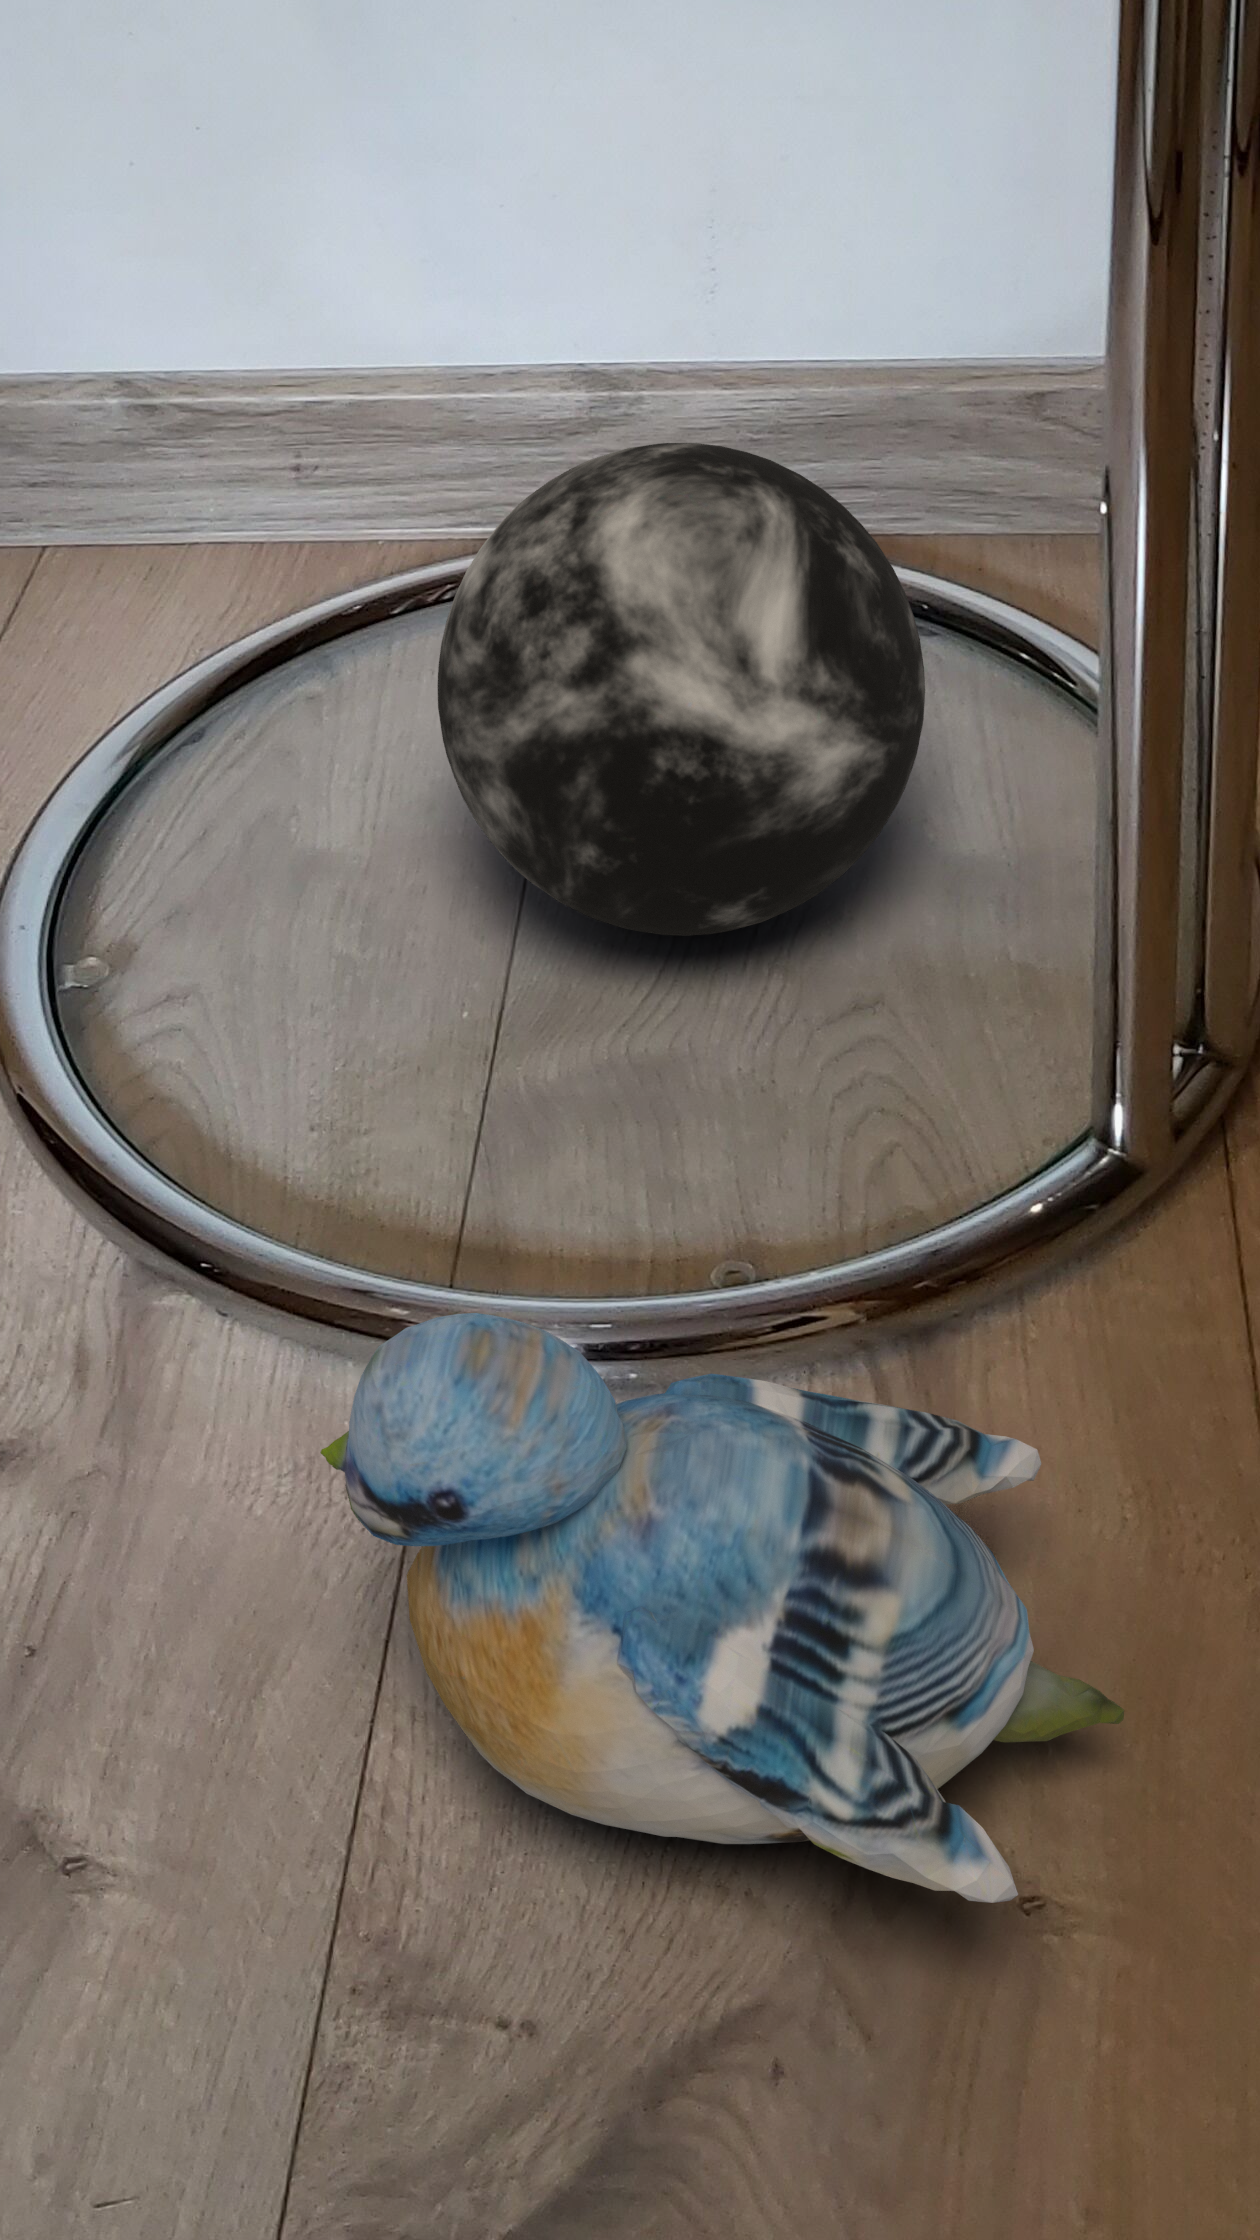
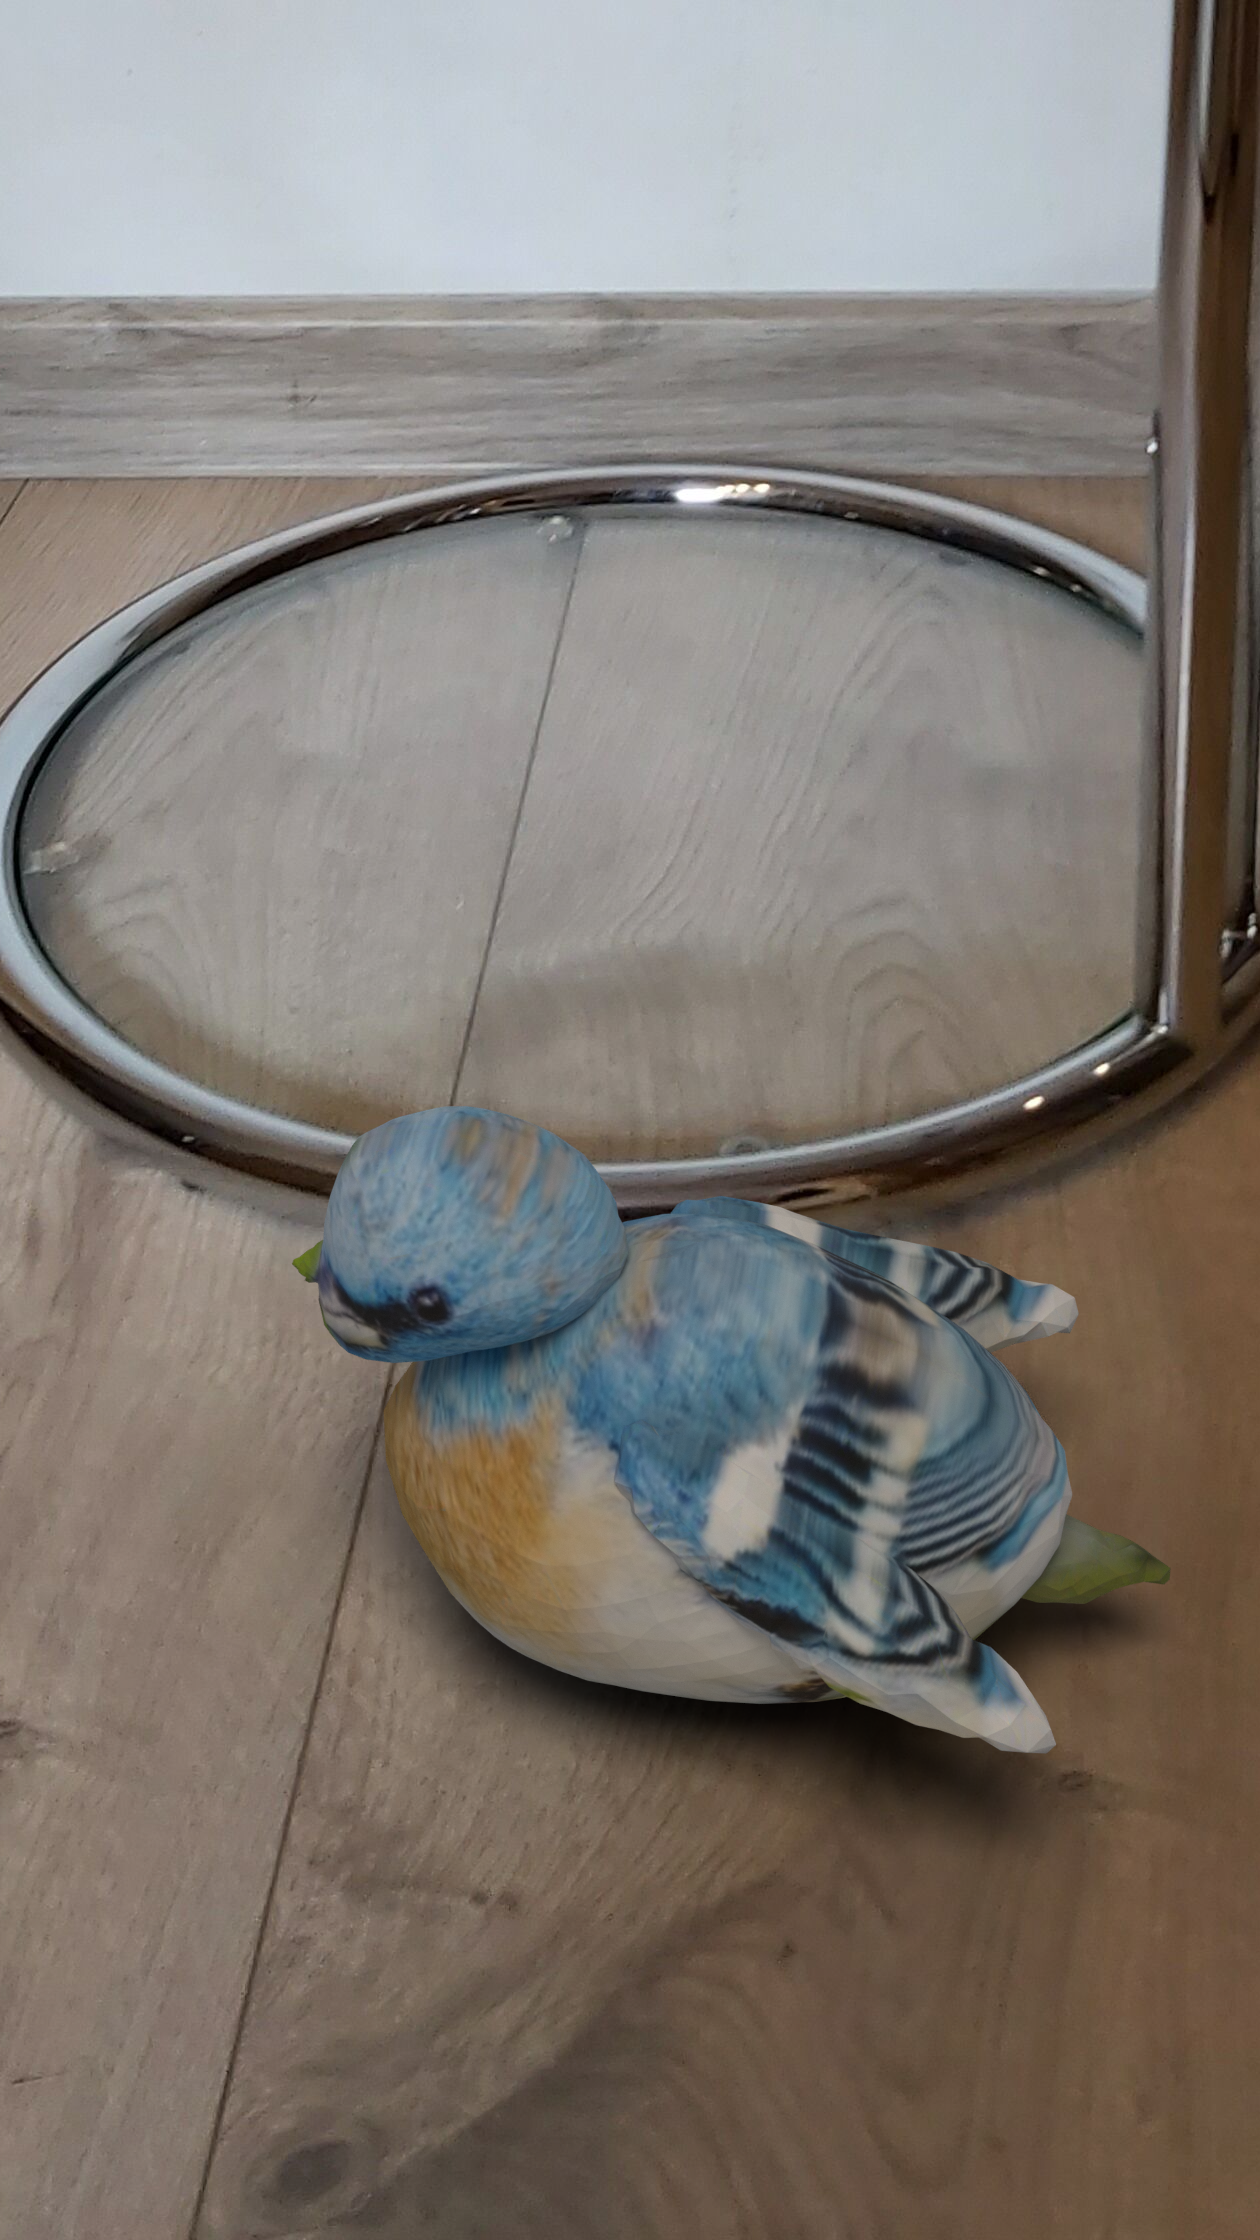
decorative orb: present [438,443,925,936] -> none [438,313,951,829]

